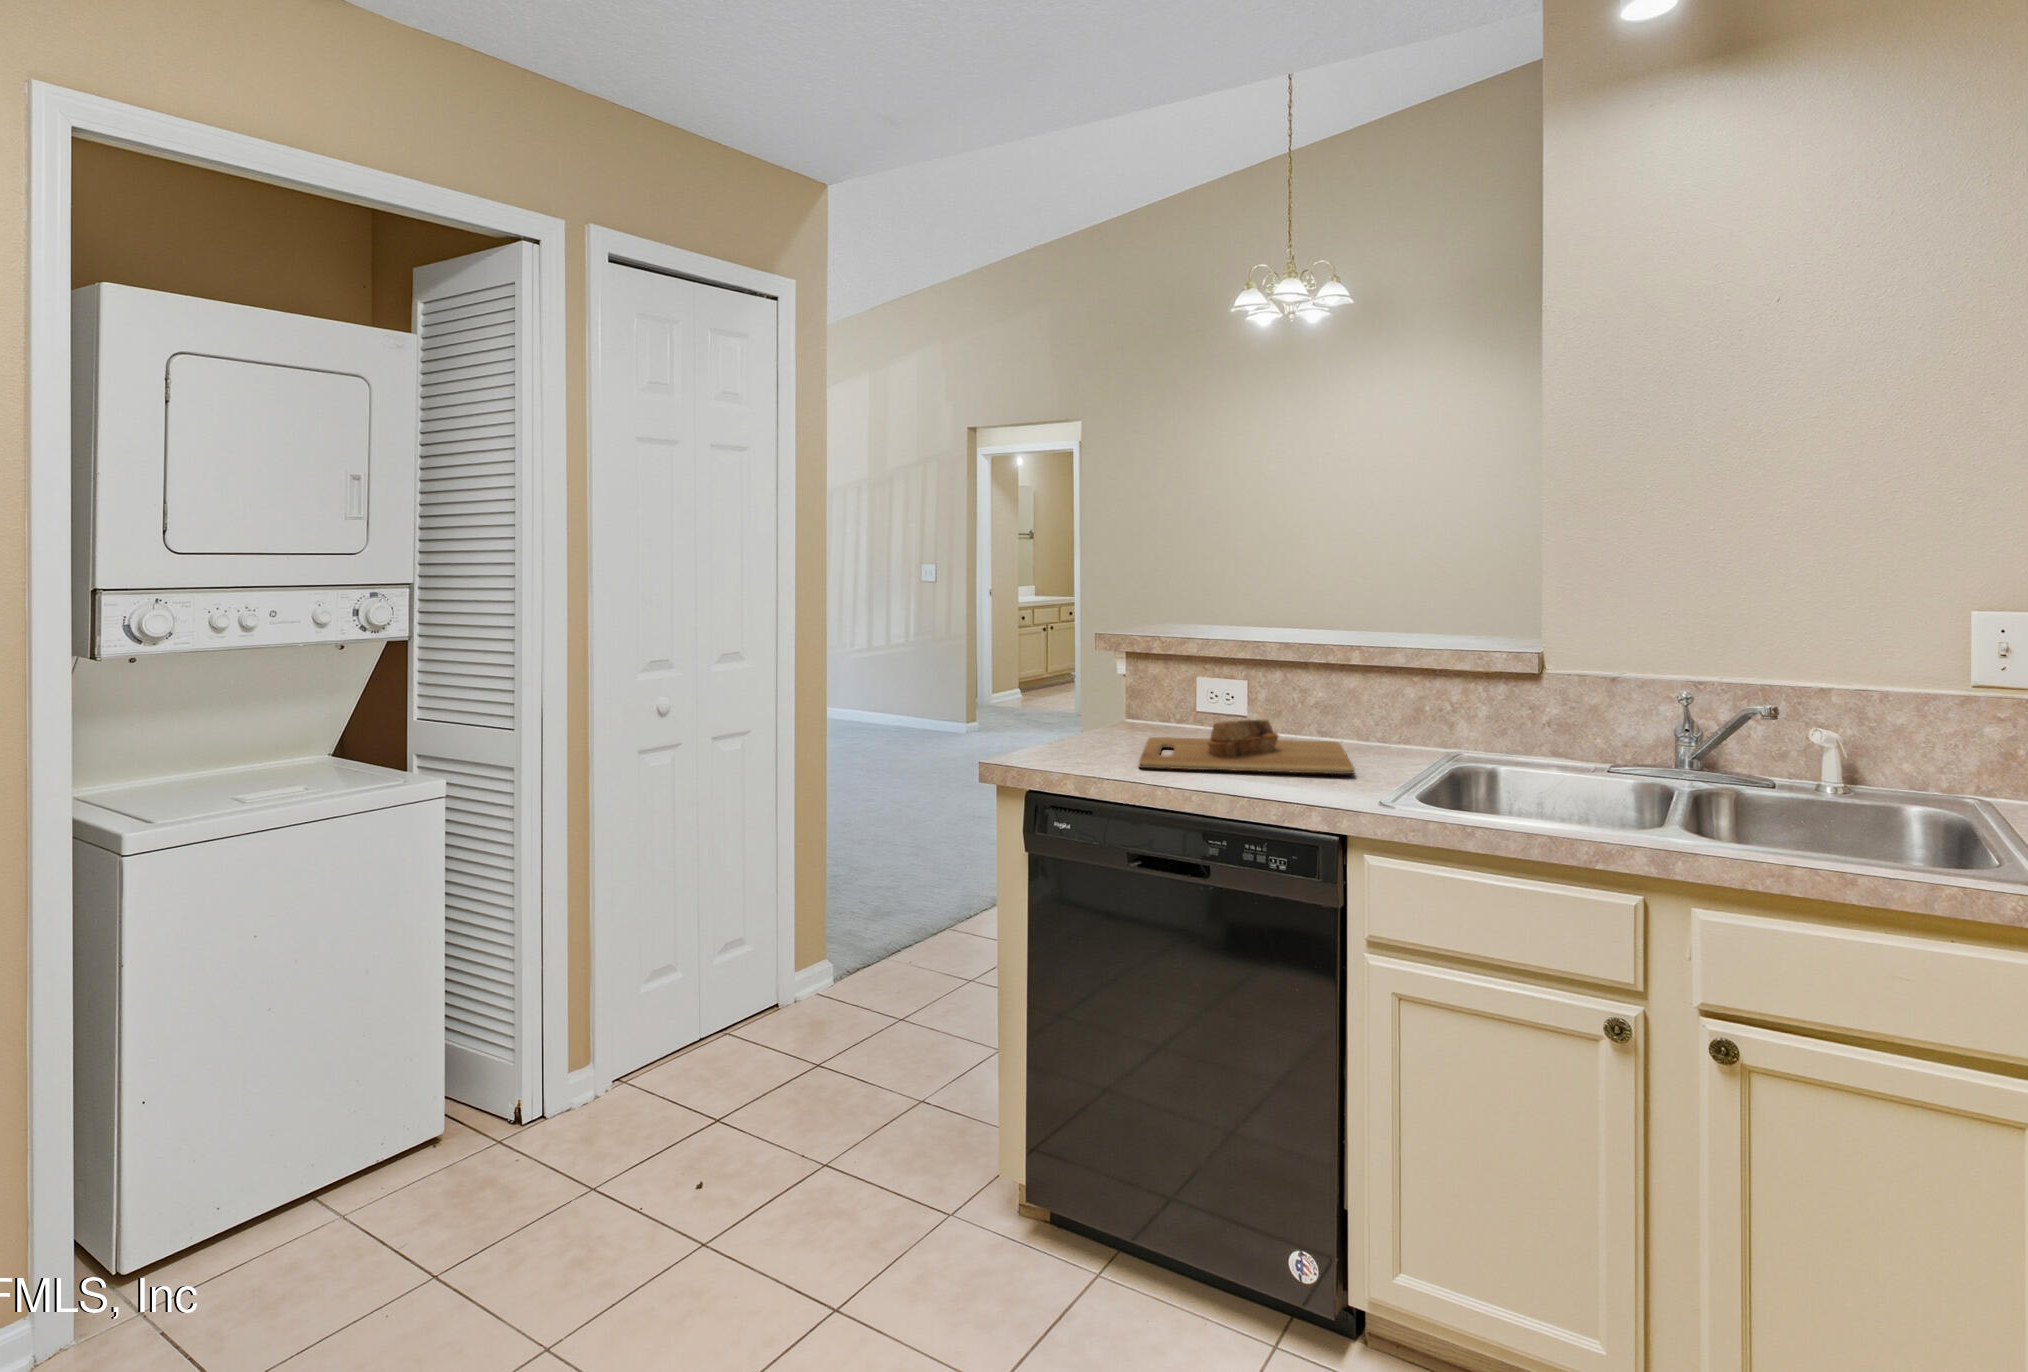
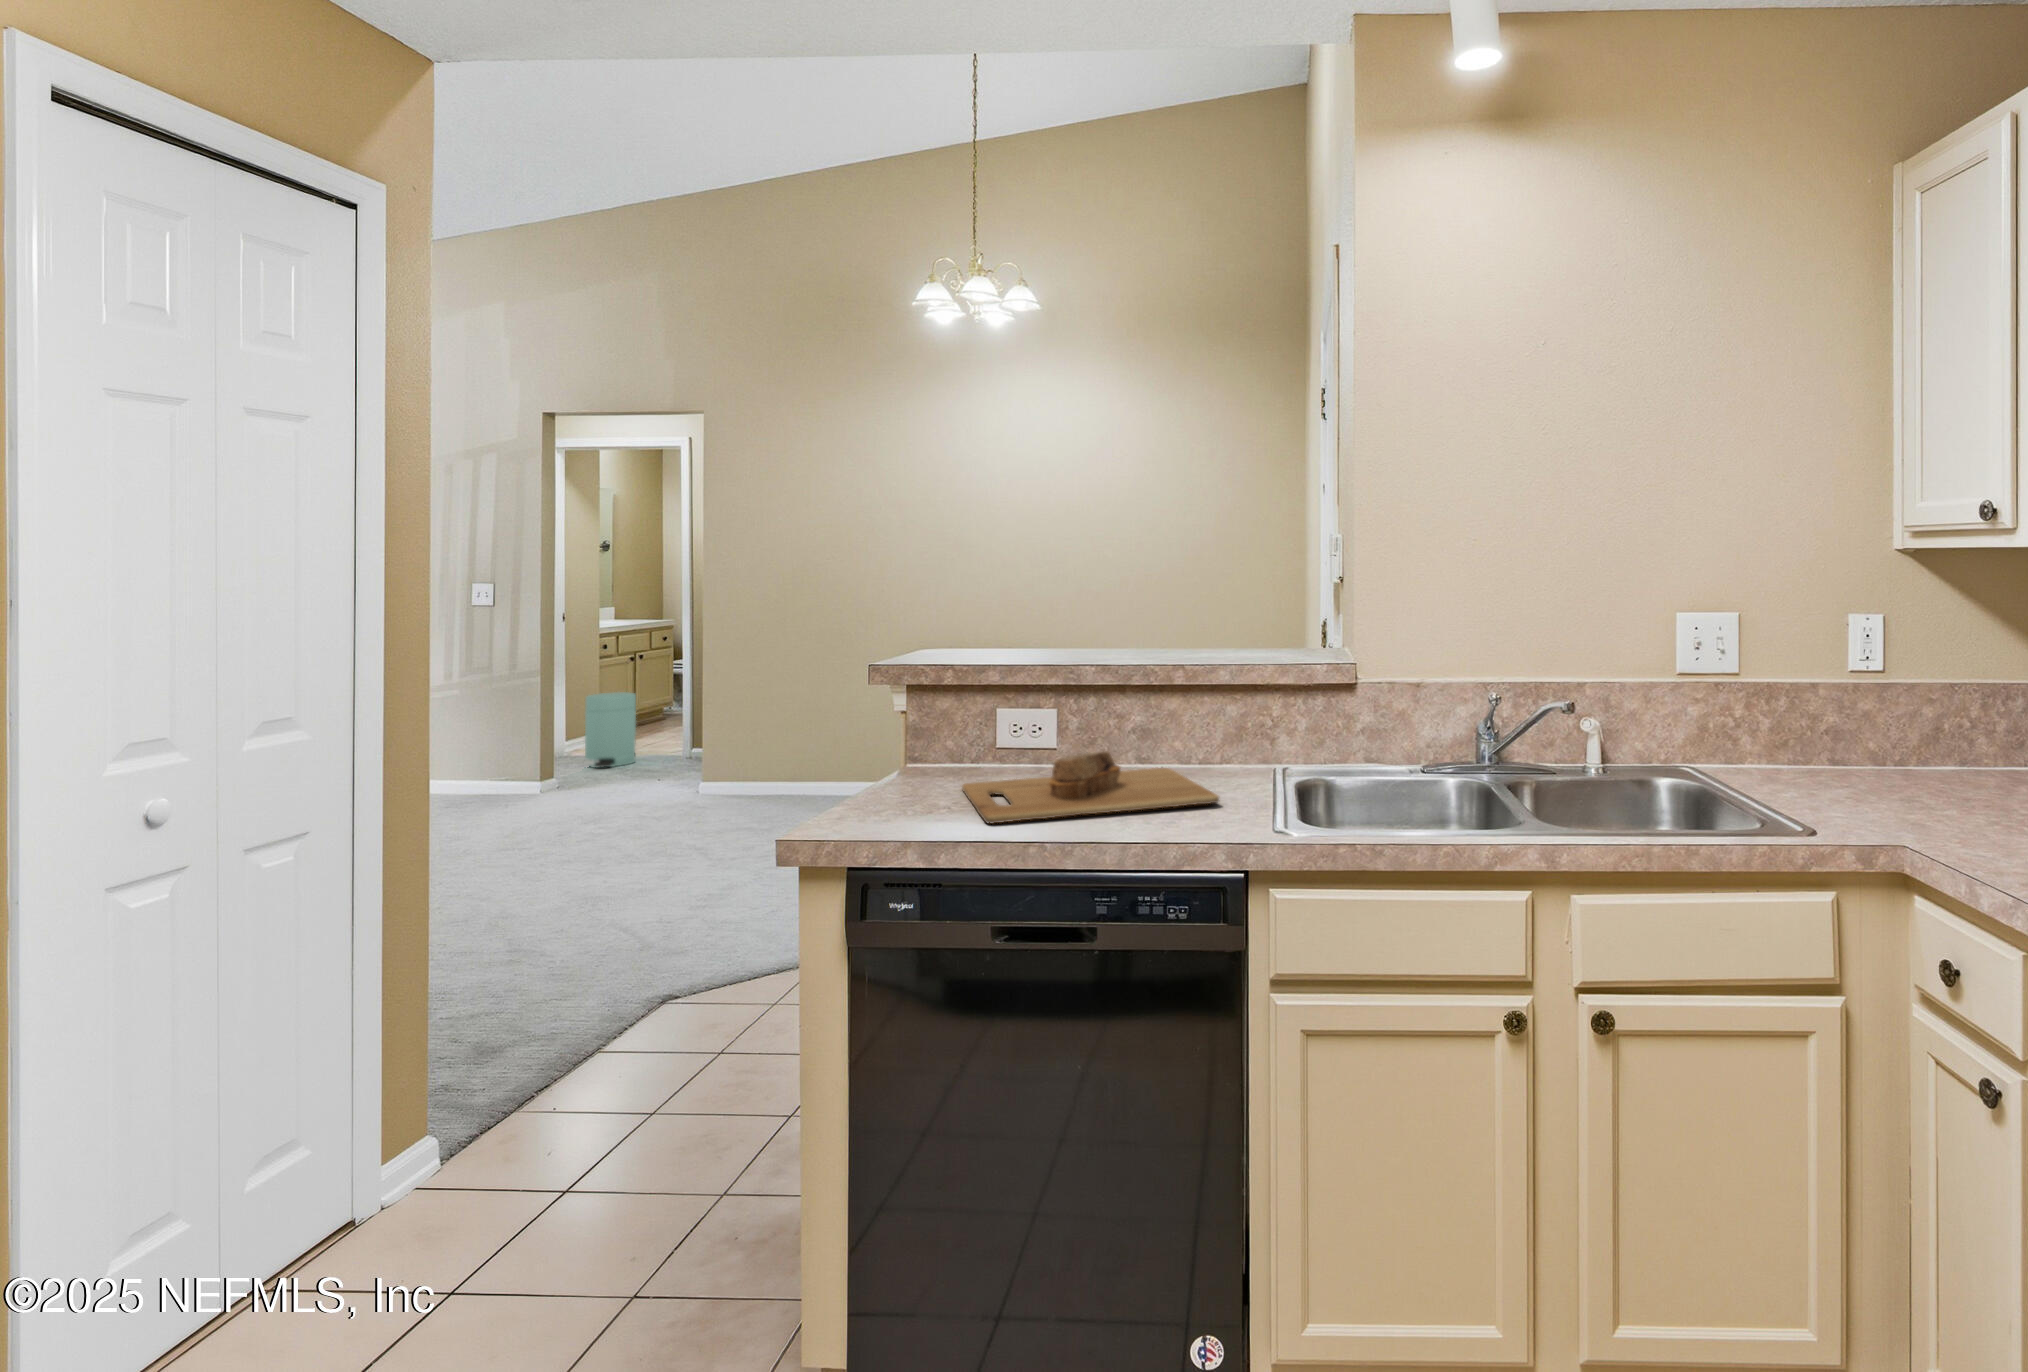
trash can: none [1006,656,1043,718] -> present [585,692,636,767]

